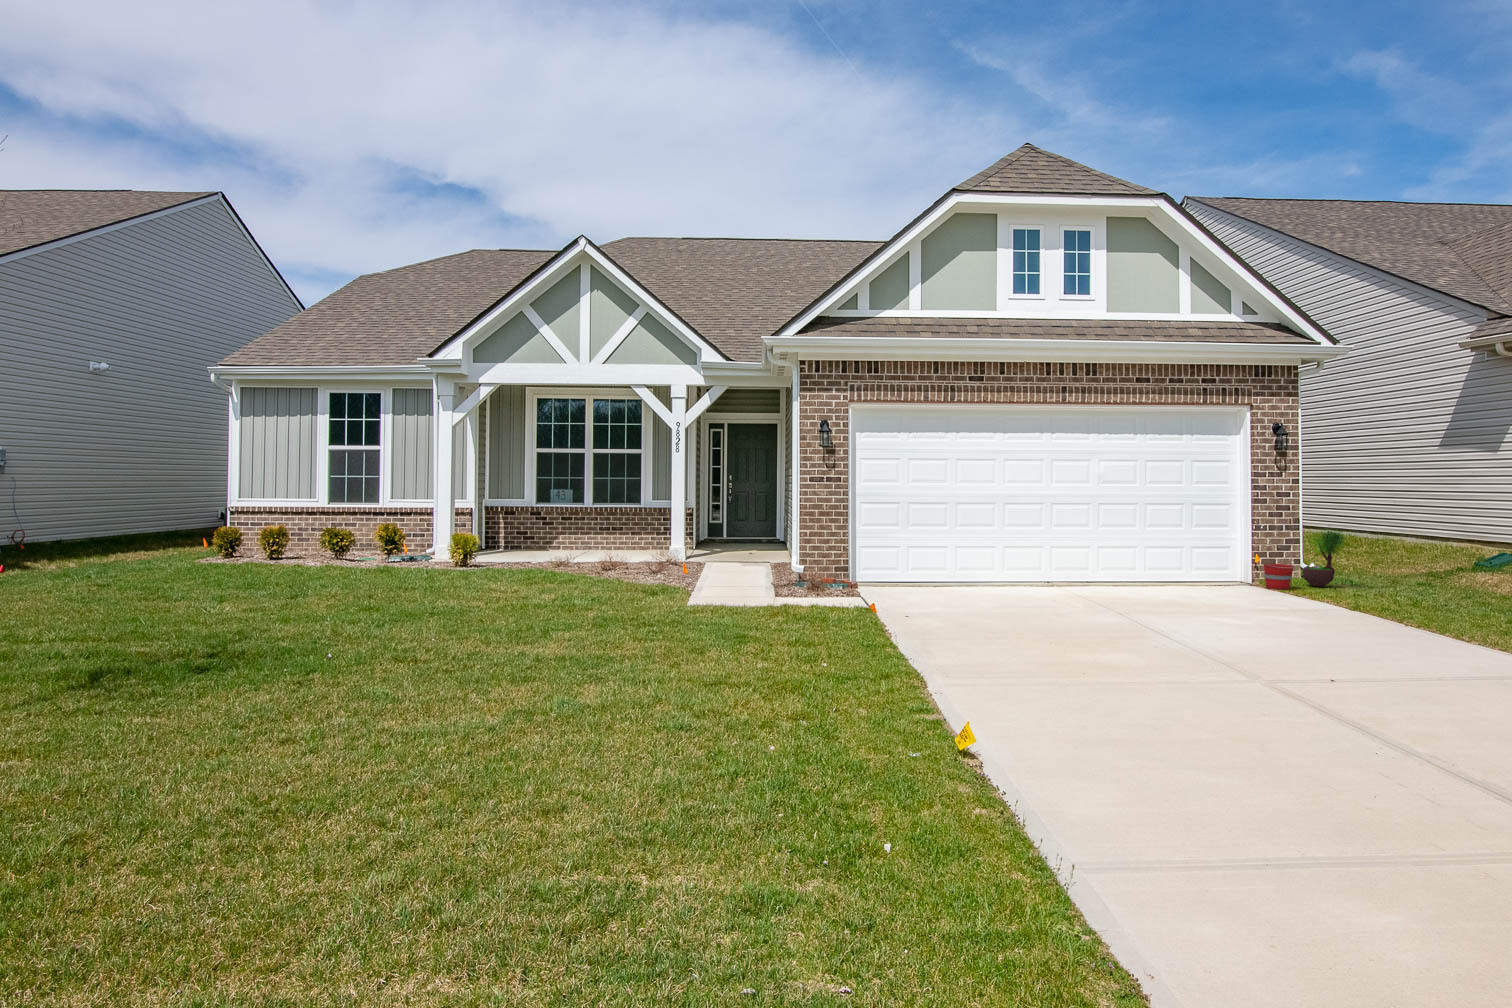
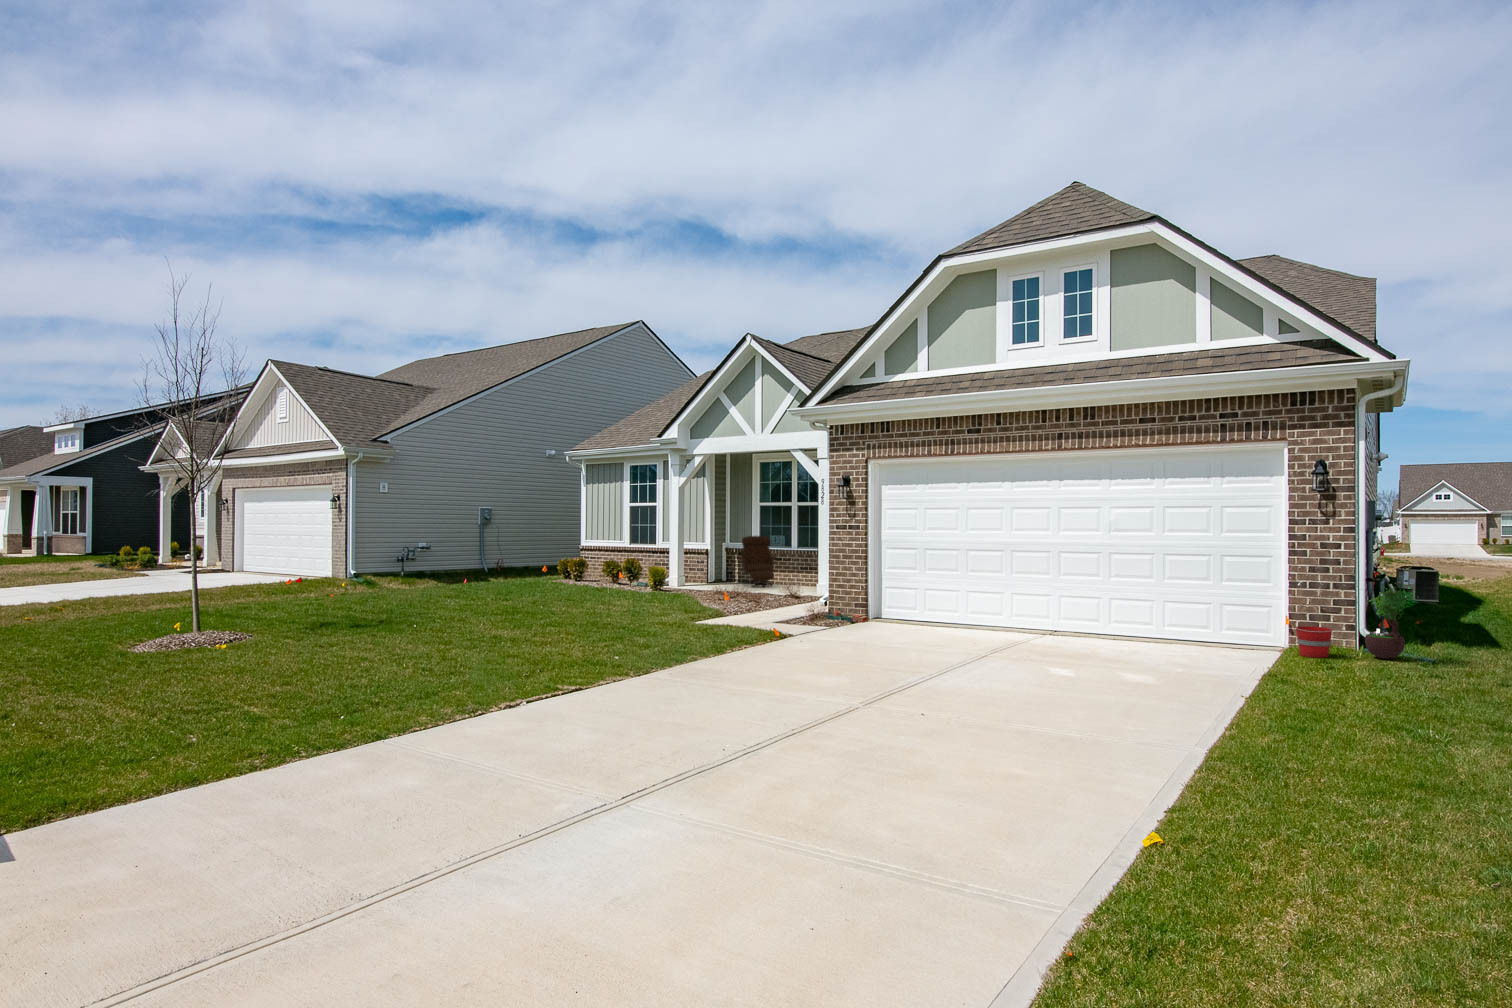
lounge chair: none [523,490,584,554] -> present [739,536,777,586]

